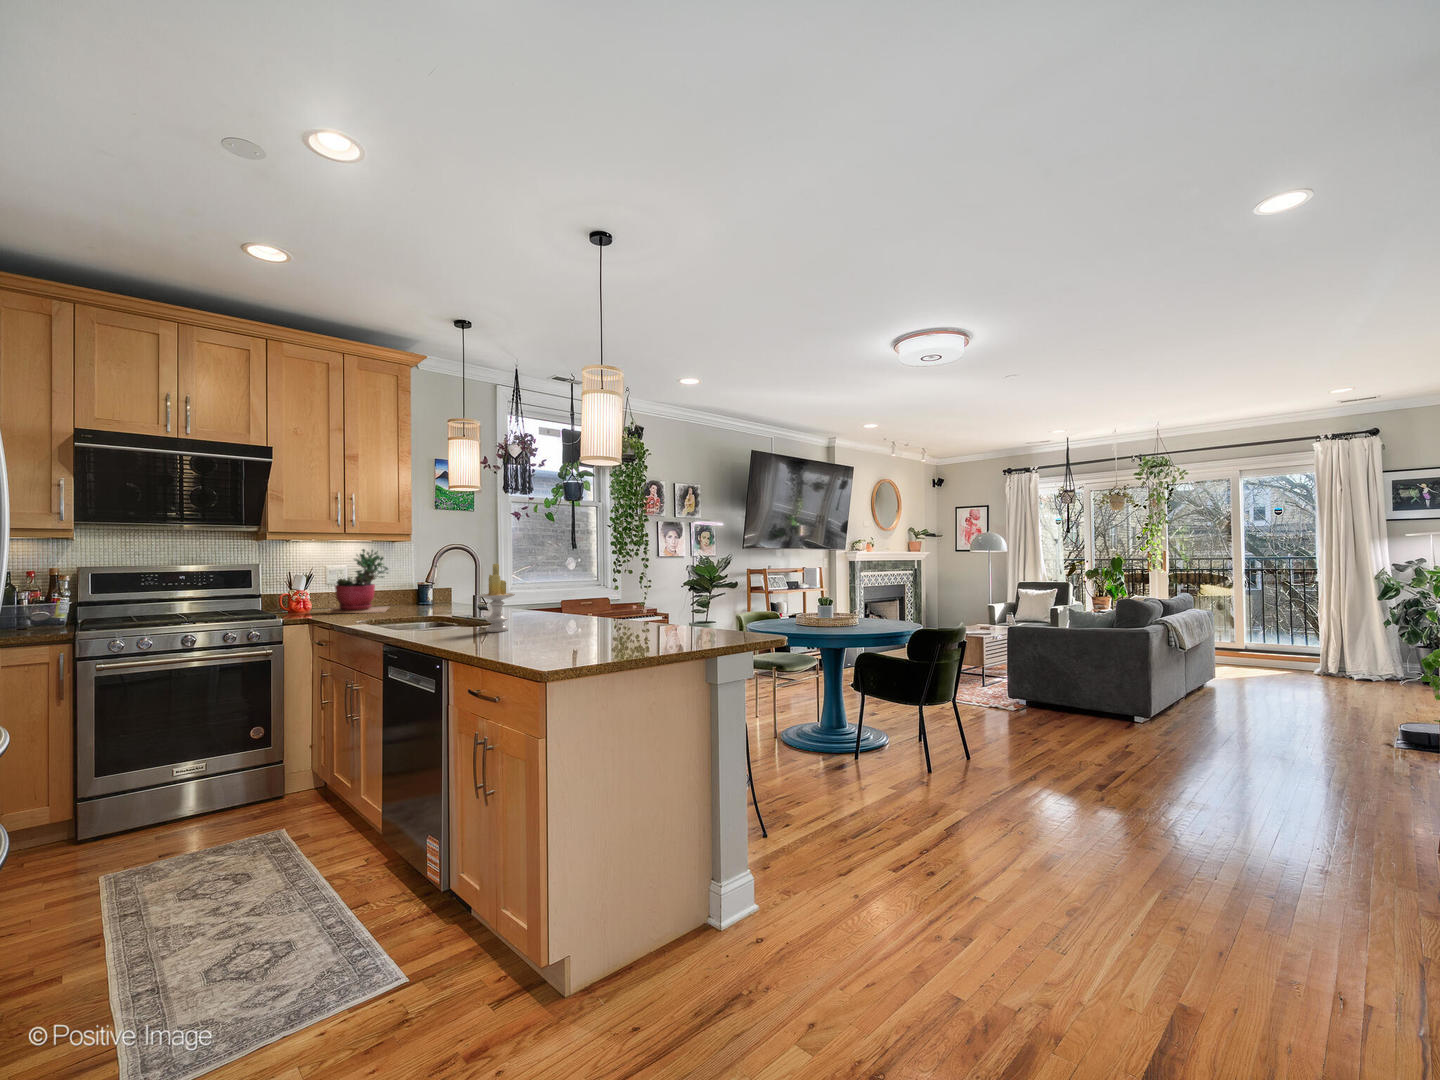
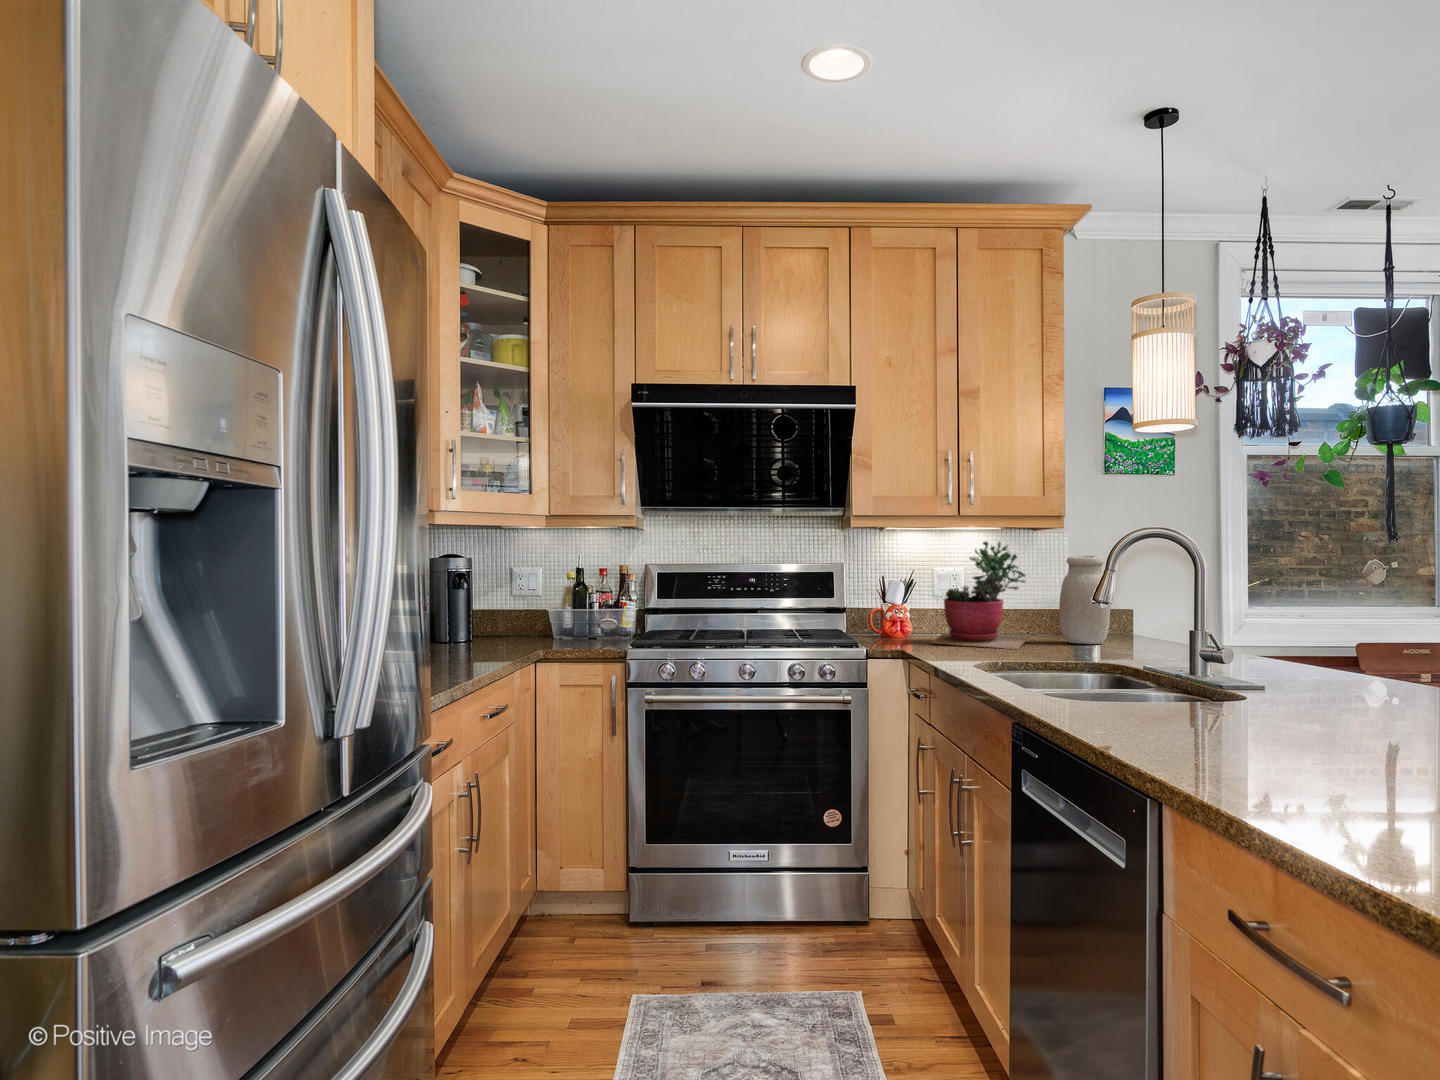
jar: none [409,557,438,608] -> present [1059,556,1111,644]
candle: present [479,564,515,632] -> none [1227,578,1339,770]

